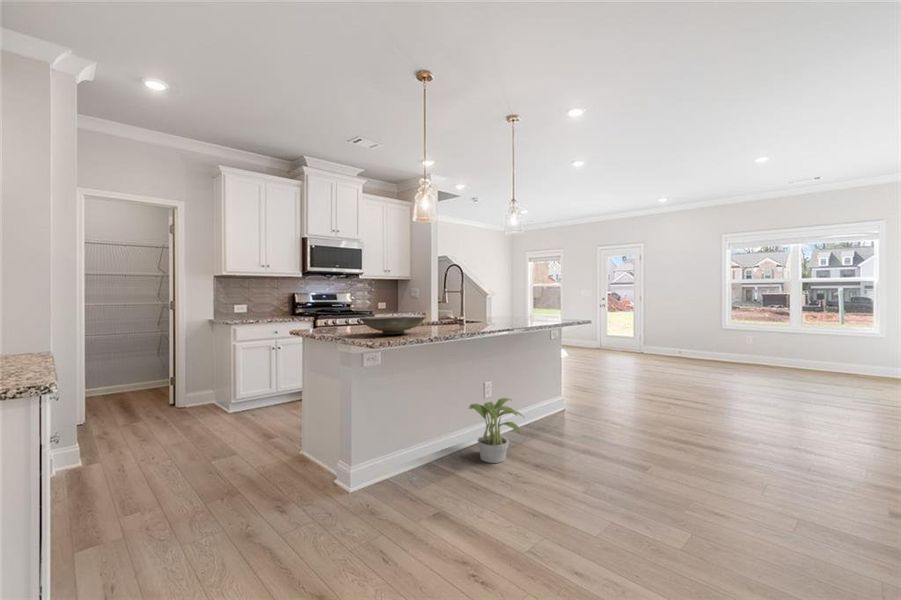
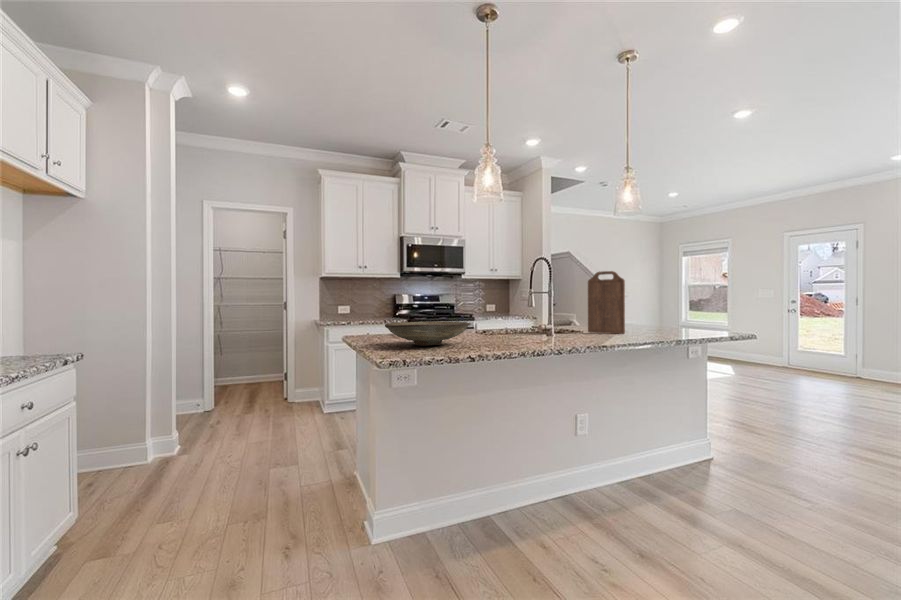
cutting board: none [493,279,519,324] -> present [588,271,625,334]
potted plant: present [469,398,524,463] -> none [539,438,626,531]

